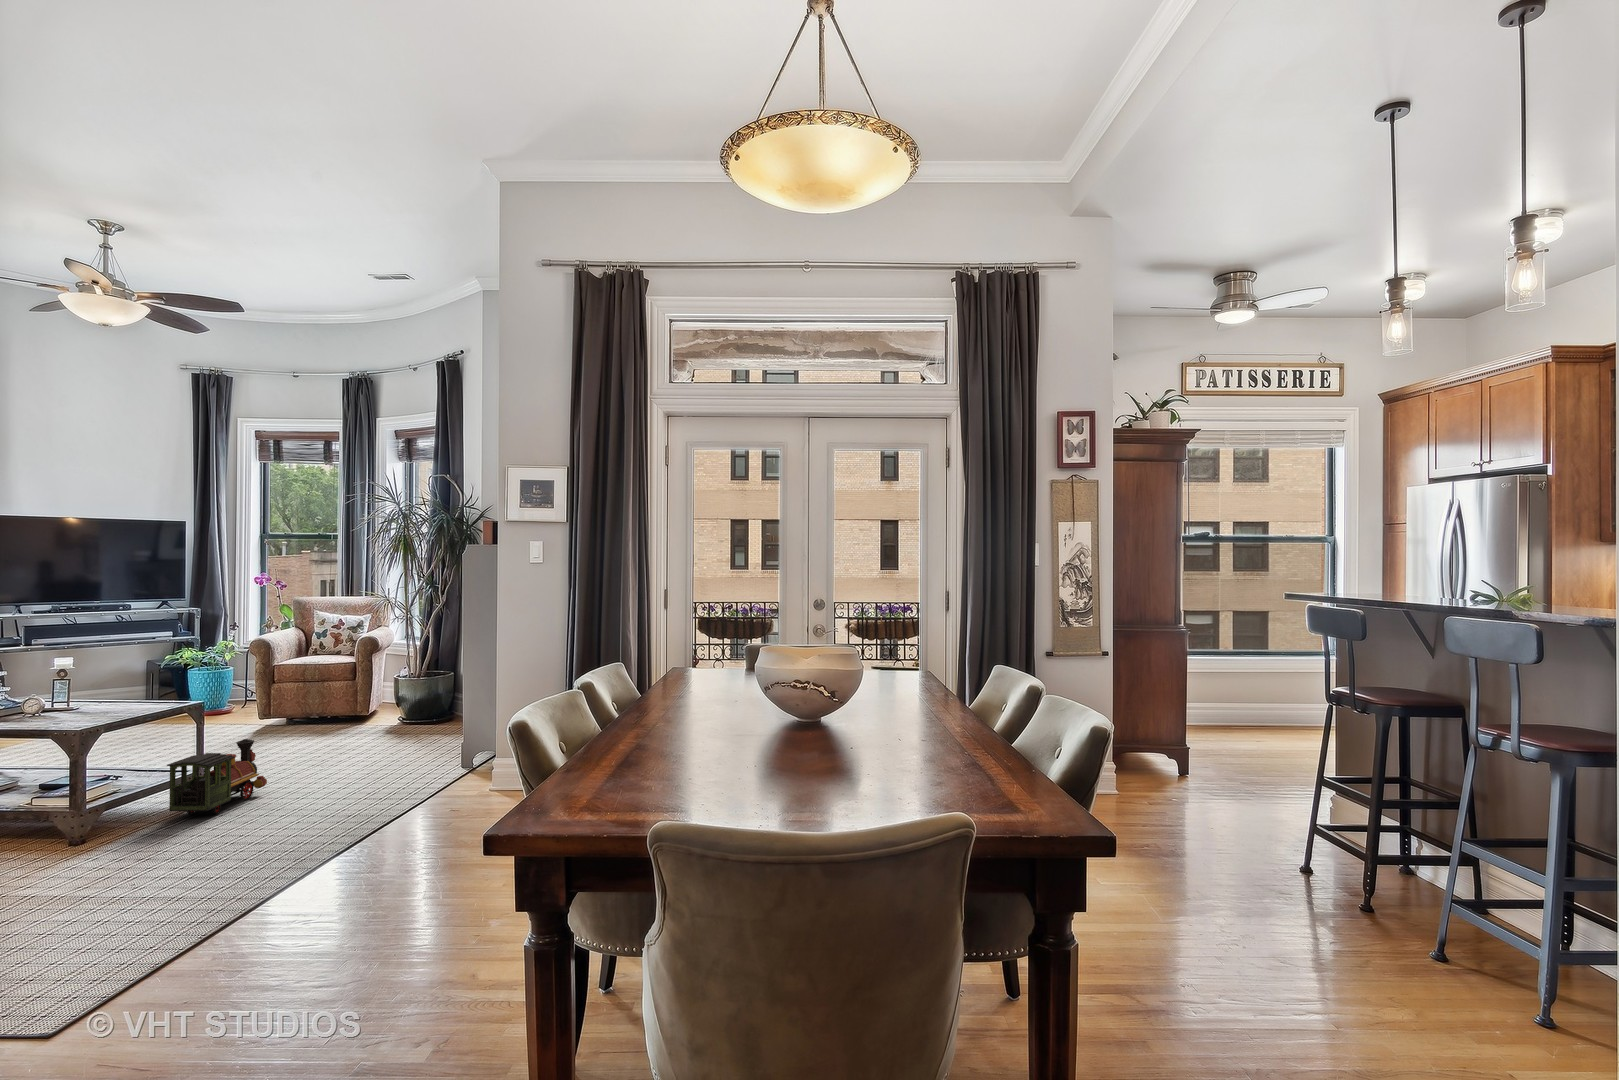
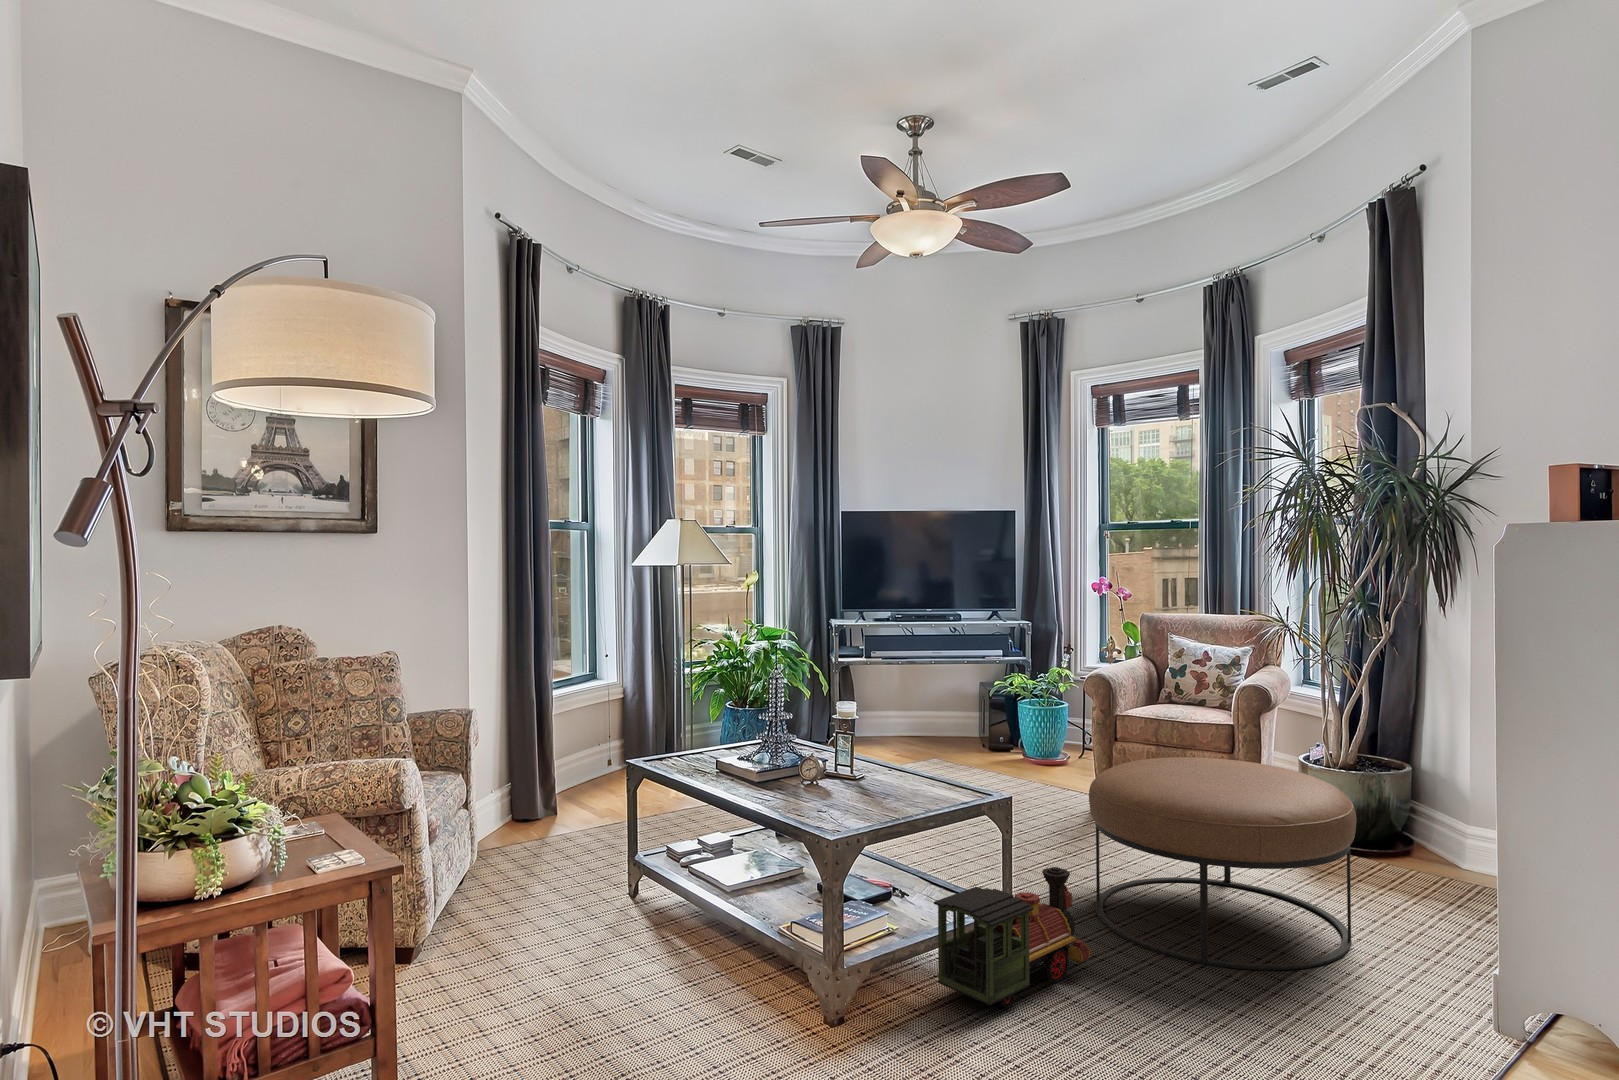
ottoman: none [263,675,416,778] -> present [1089,757,1356,970]

